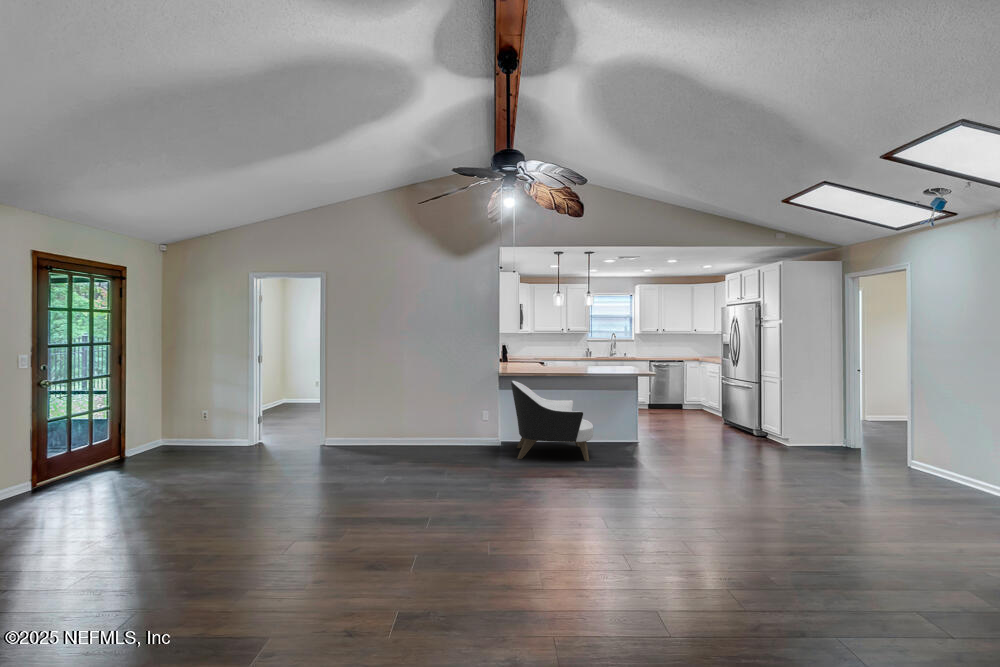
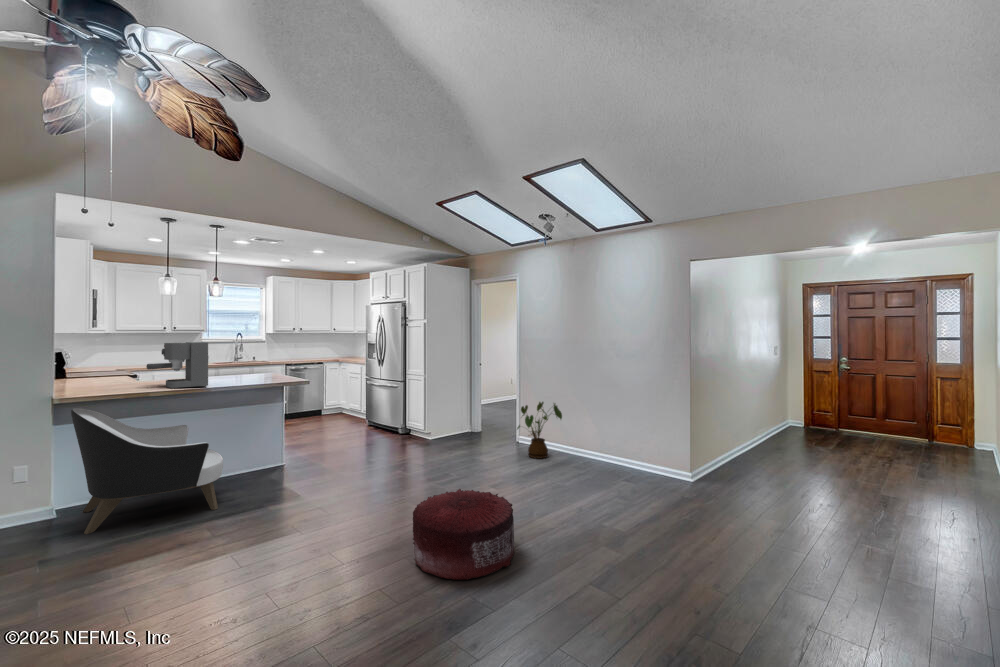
coffee maker: none [549,340,585,373] -> present [146,342,208,389]
house plant: none [885,415,954,483] -> present [517,402,562,459]
pouf: none [719,475,821,546] -> present [413,489,515,580]

